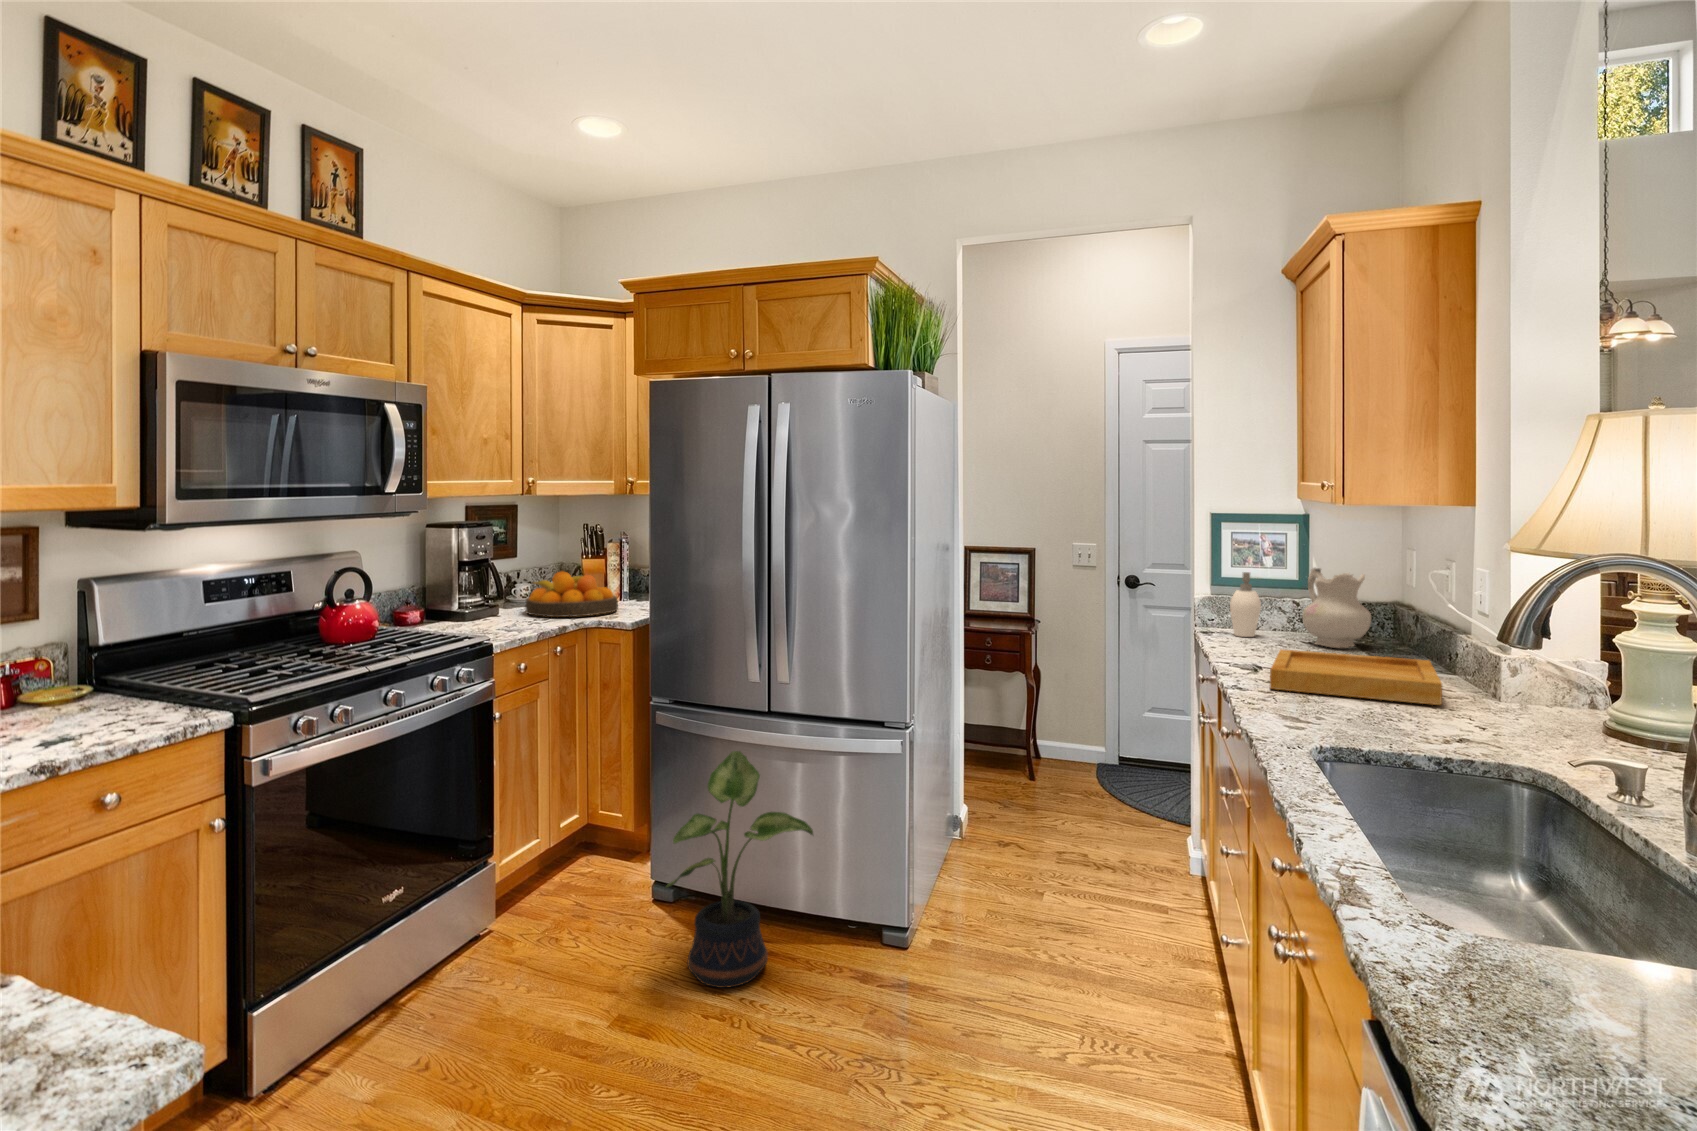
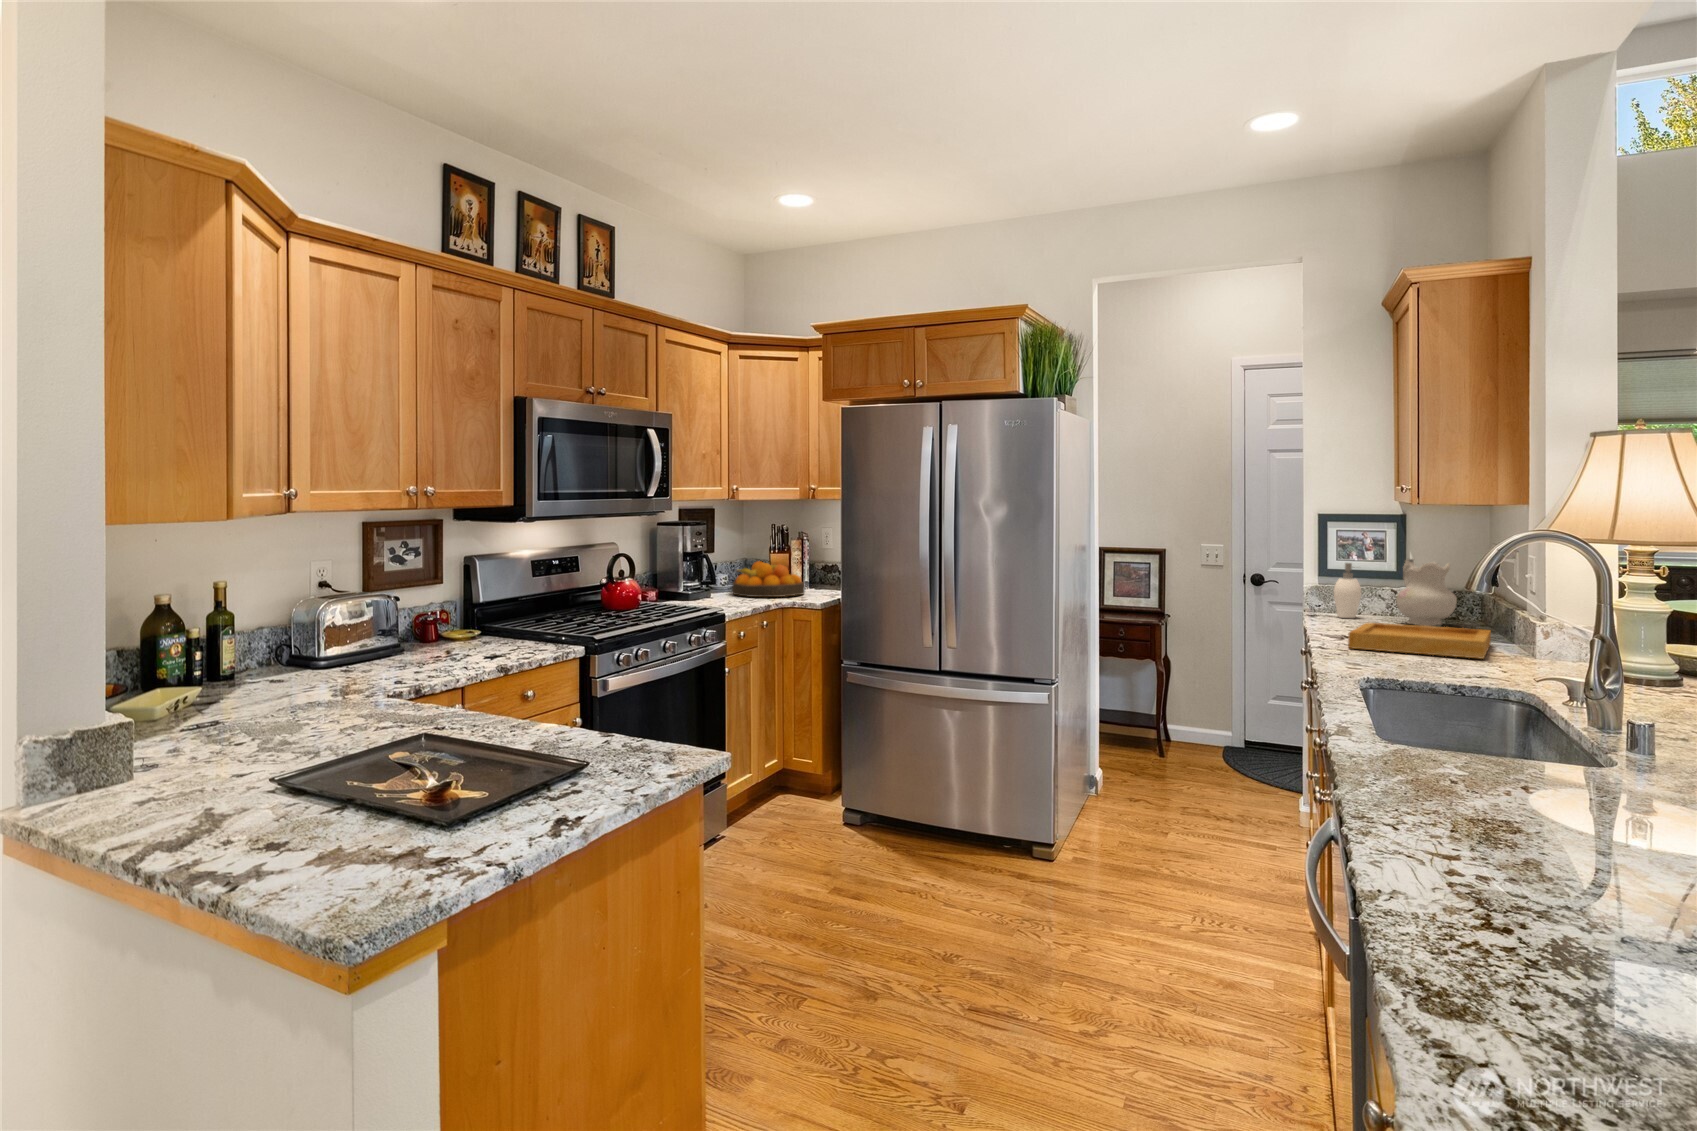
potted plant: present [666,751,813,988] -> none [860,703,978,879]

